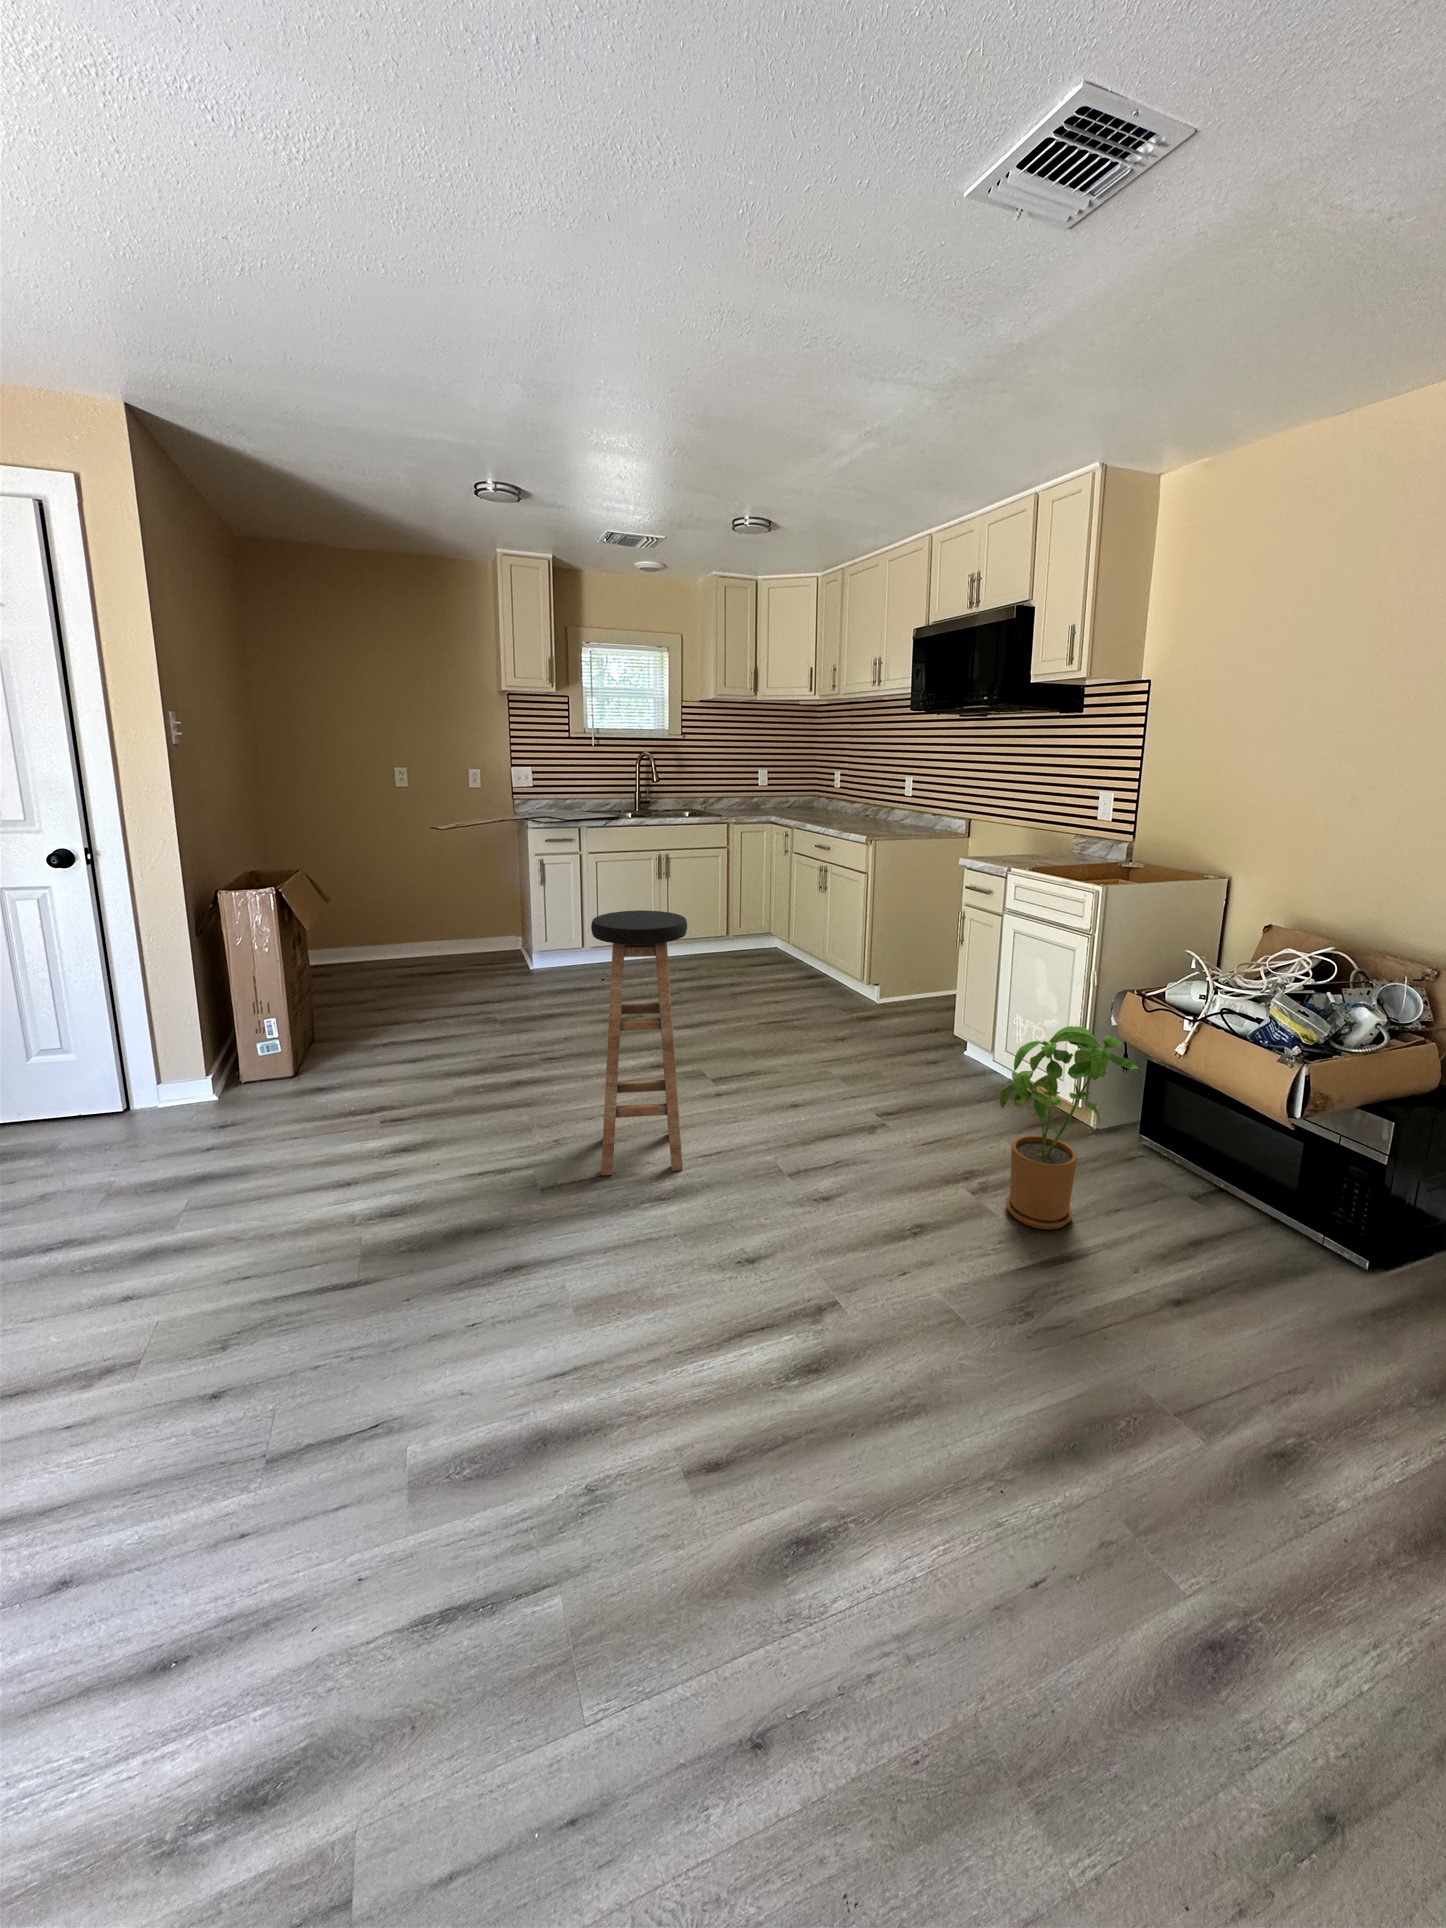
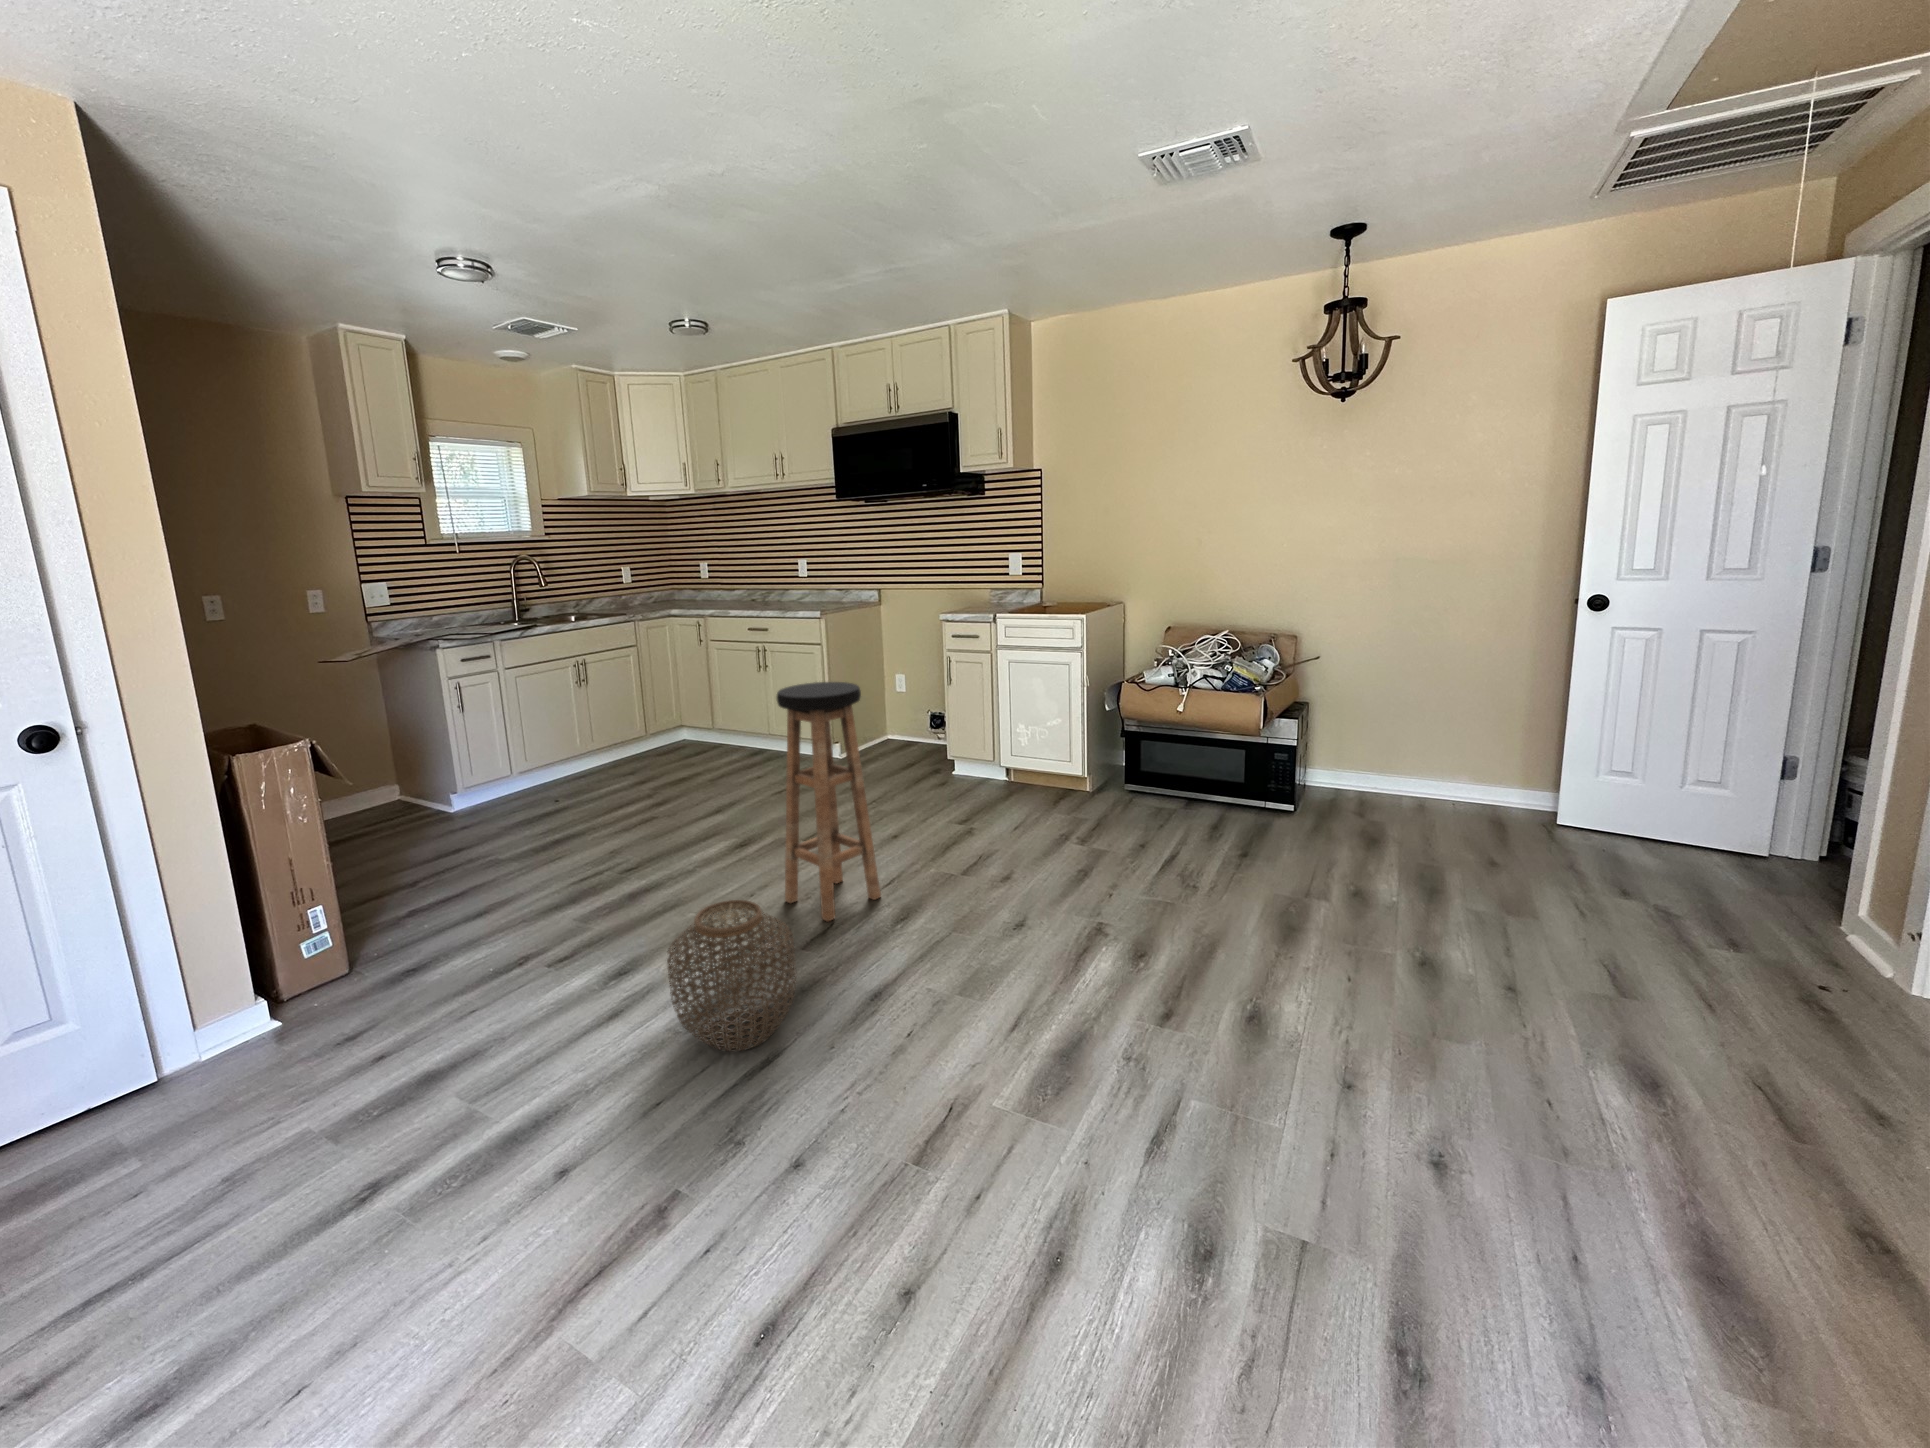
house plant: present [999,1026,1139,1229] -> none [1088,702,1176,847]
woven basket: none [301,1115,447,1274] -> present [667,900,796,1051]

